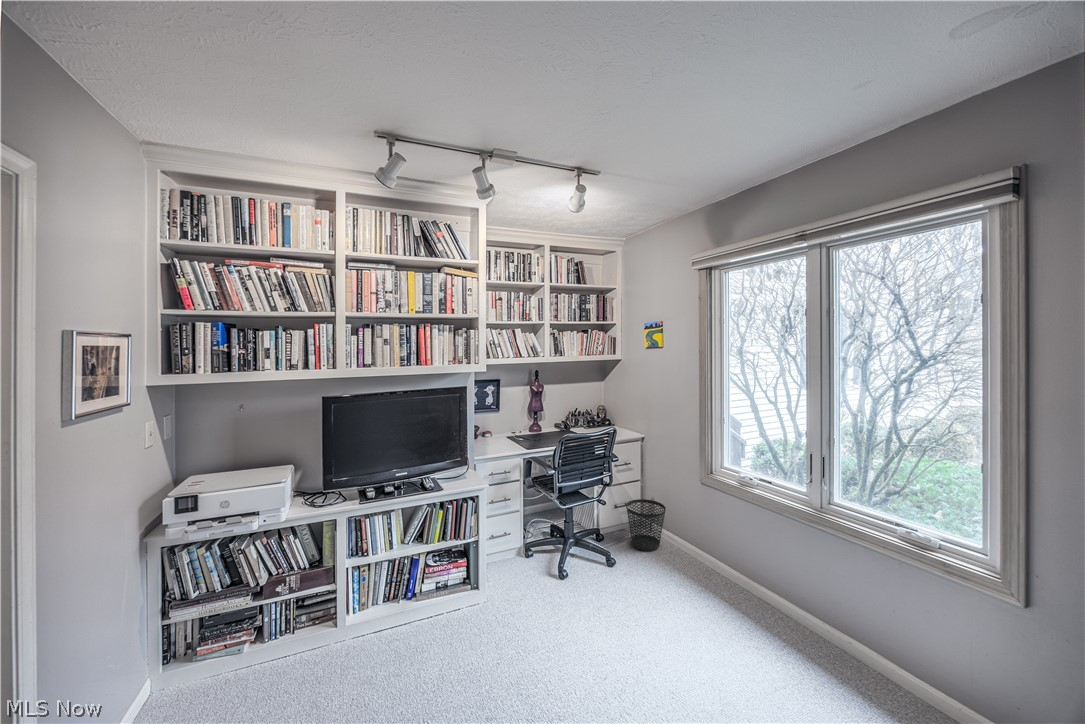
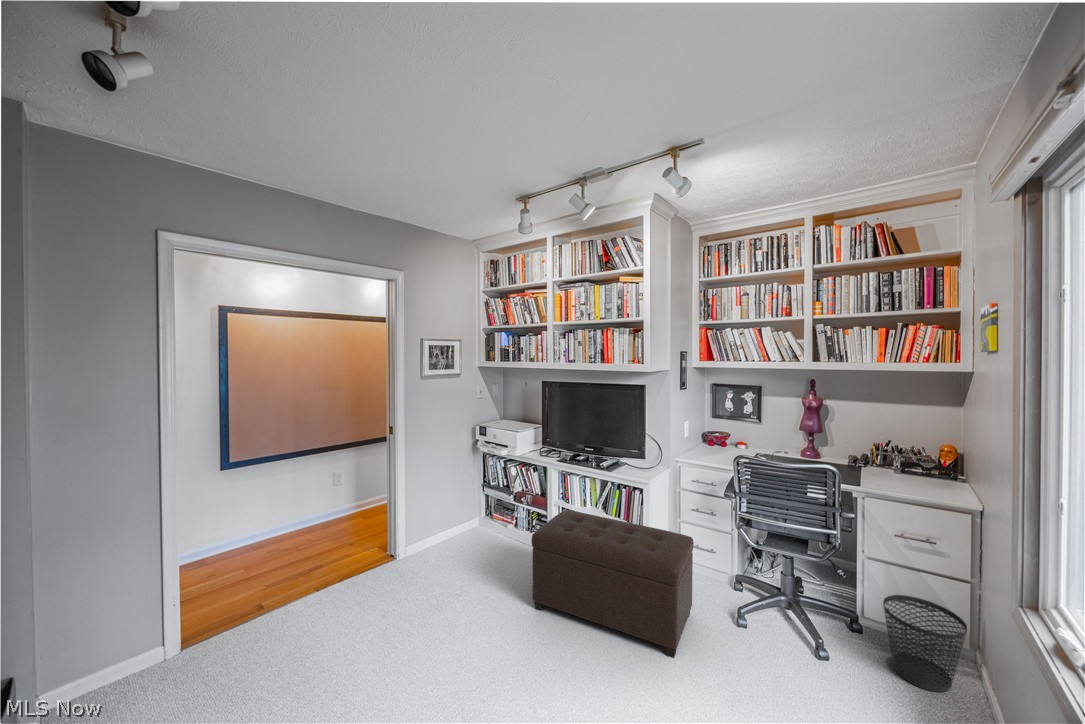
ottoman: none [395,521,573,697] -> present [532,510,694,658]

